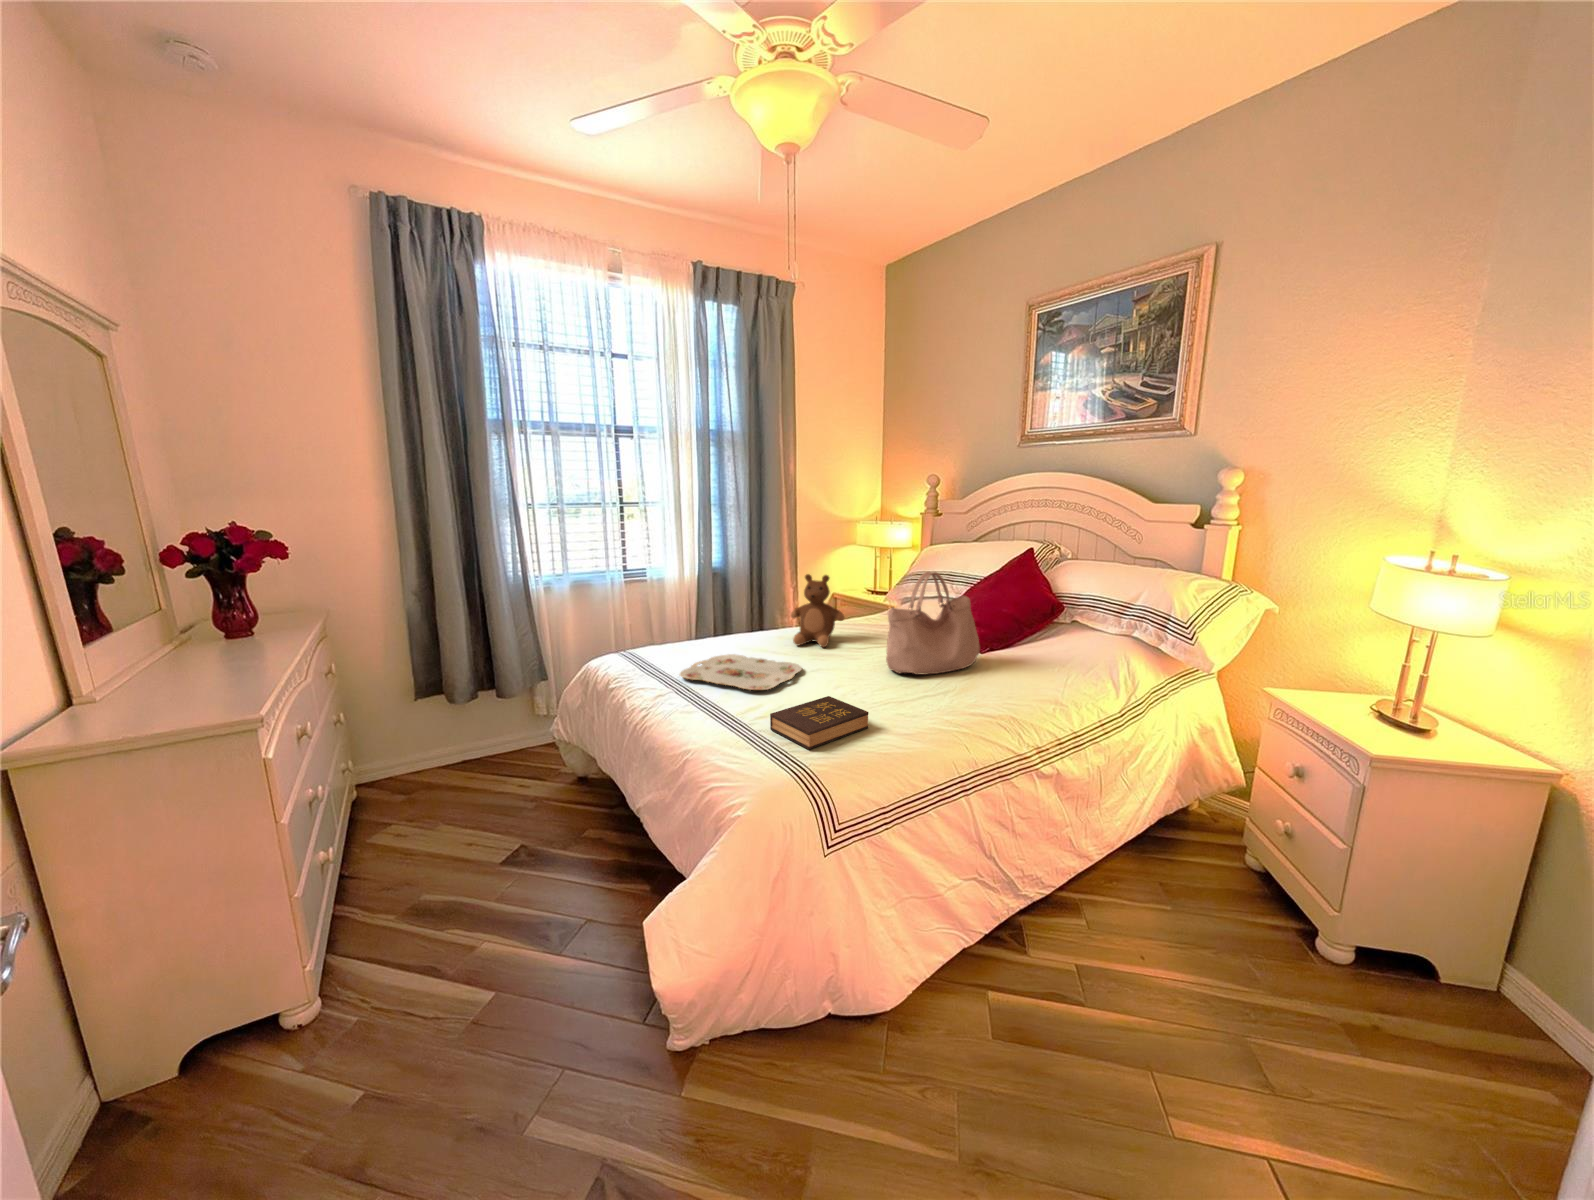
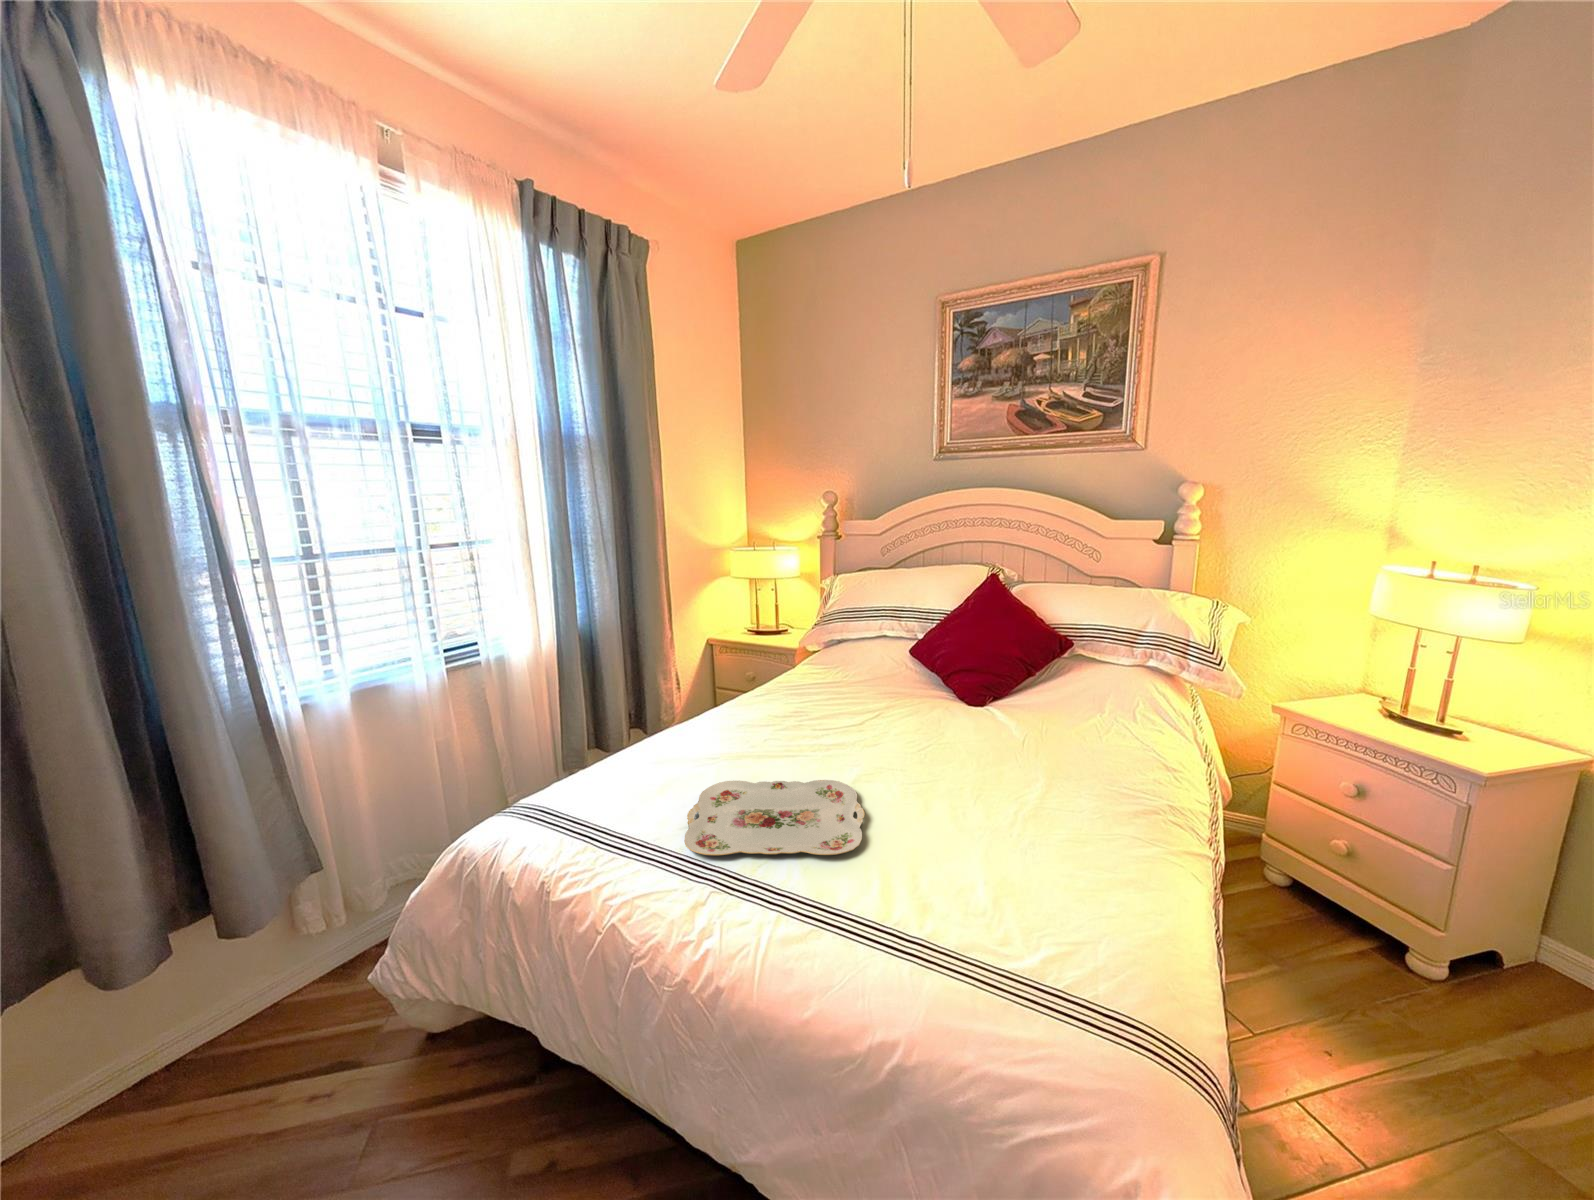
handbag: present [886,572,980,675] -> none [946,626,1037,768]
teddy bear: present [791,574,844,647] -> none [763,638,839,743]
hardback book: present [770,696,868,749] -> none [957,844,1072,969]

